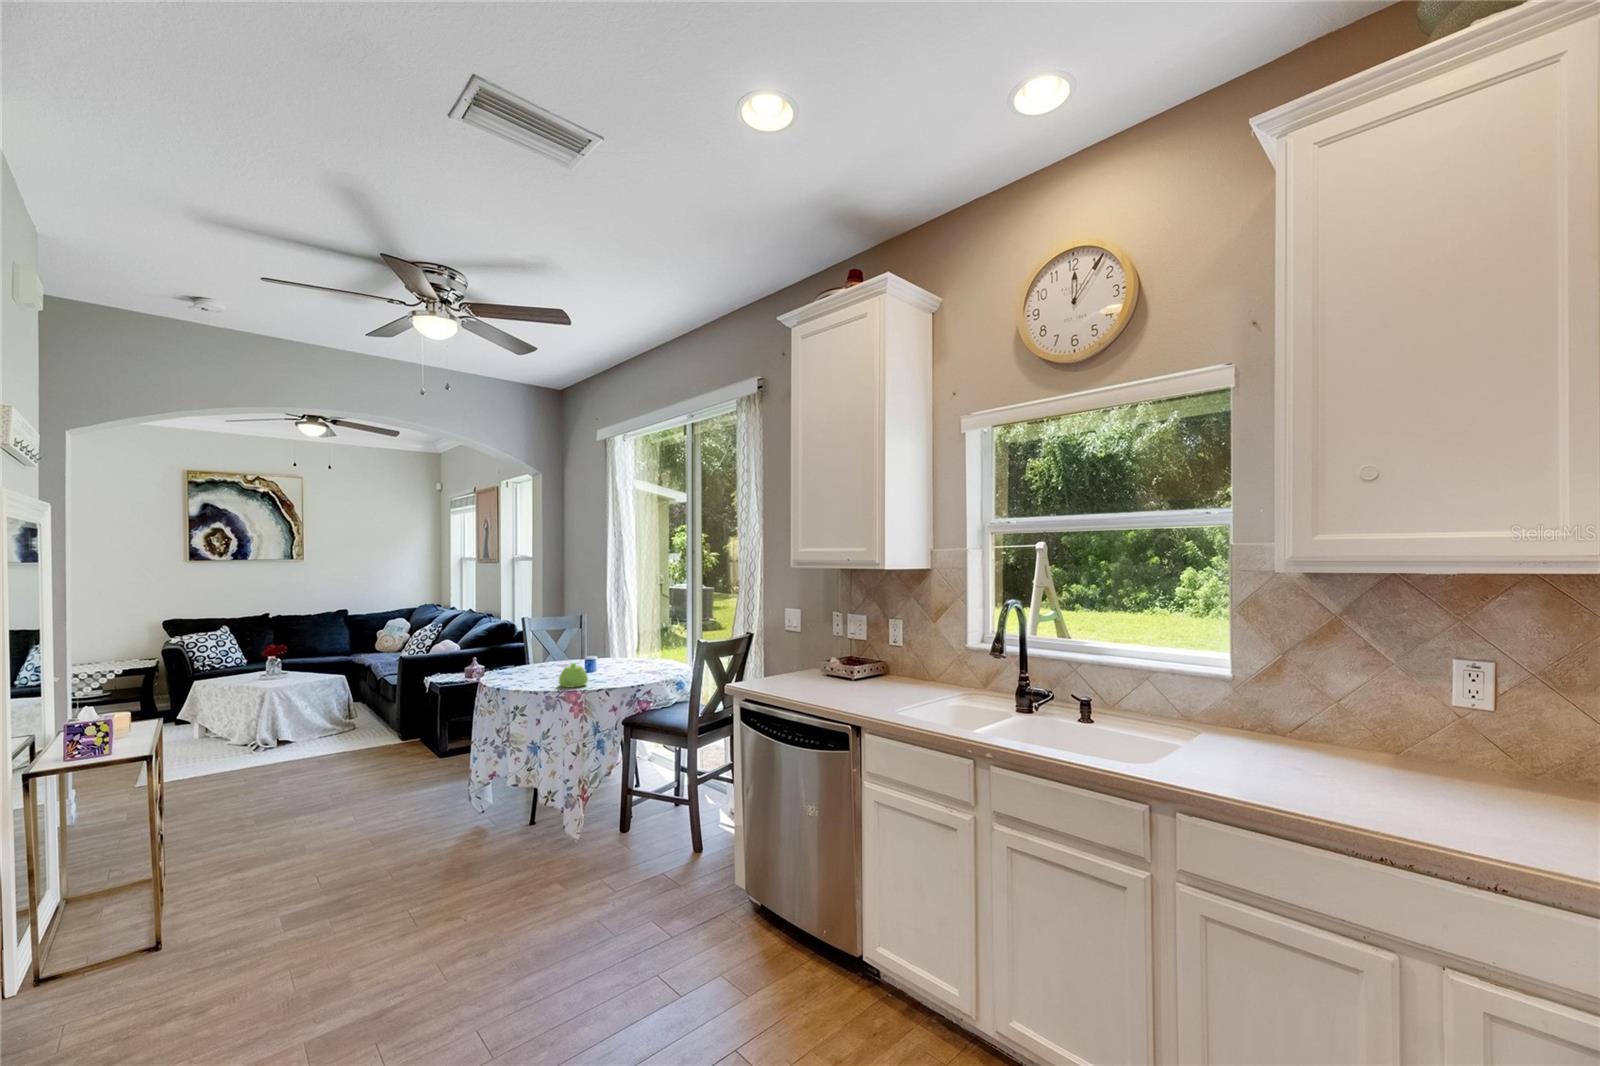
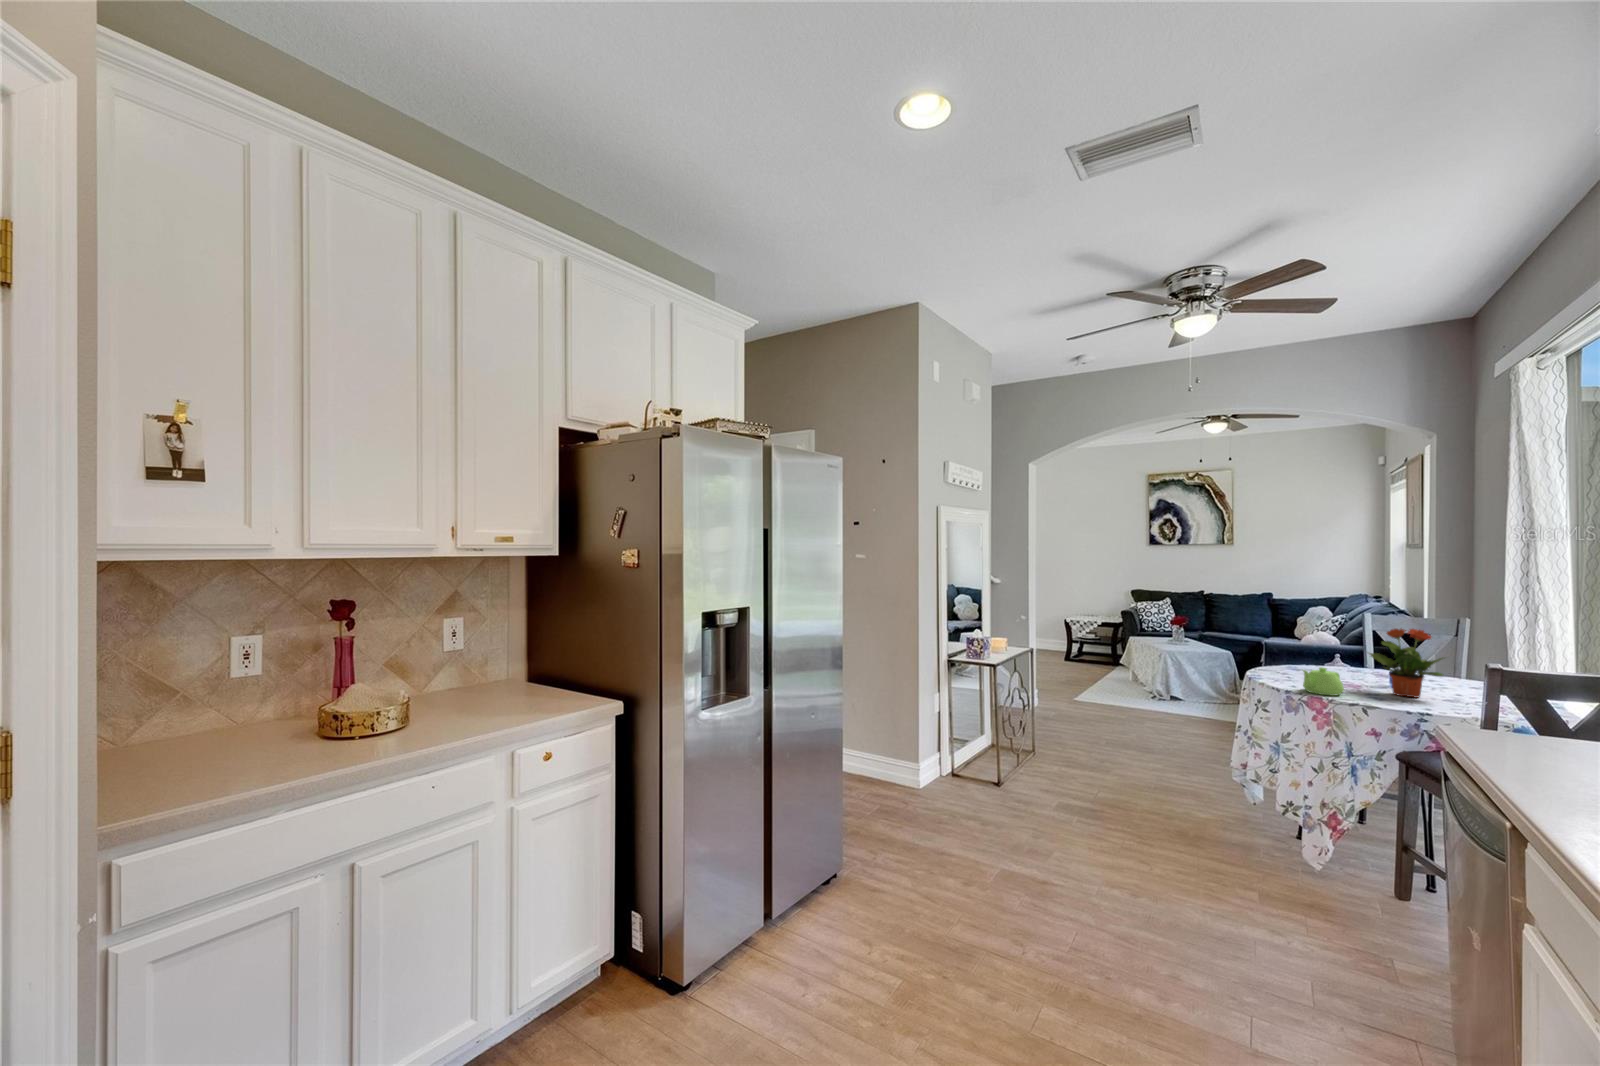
potted plant: none [584,621,635,676] -> present [1369,629,1443,697]

